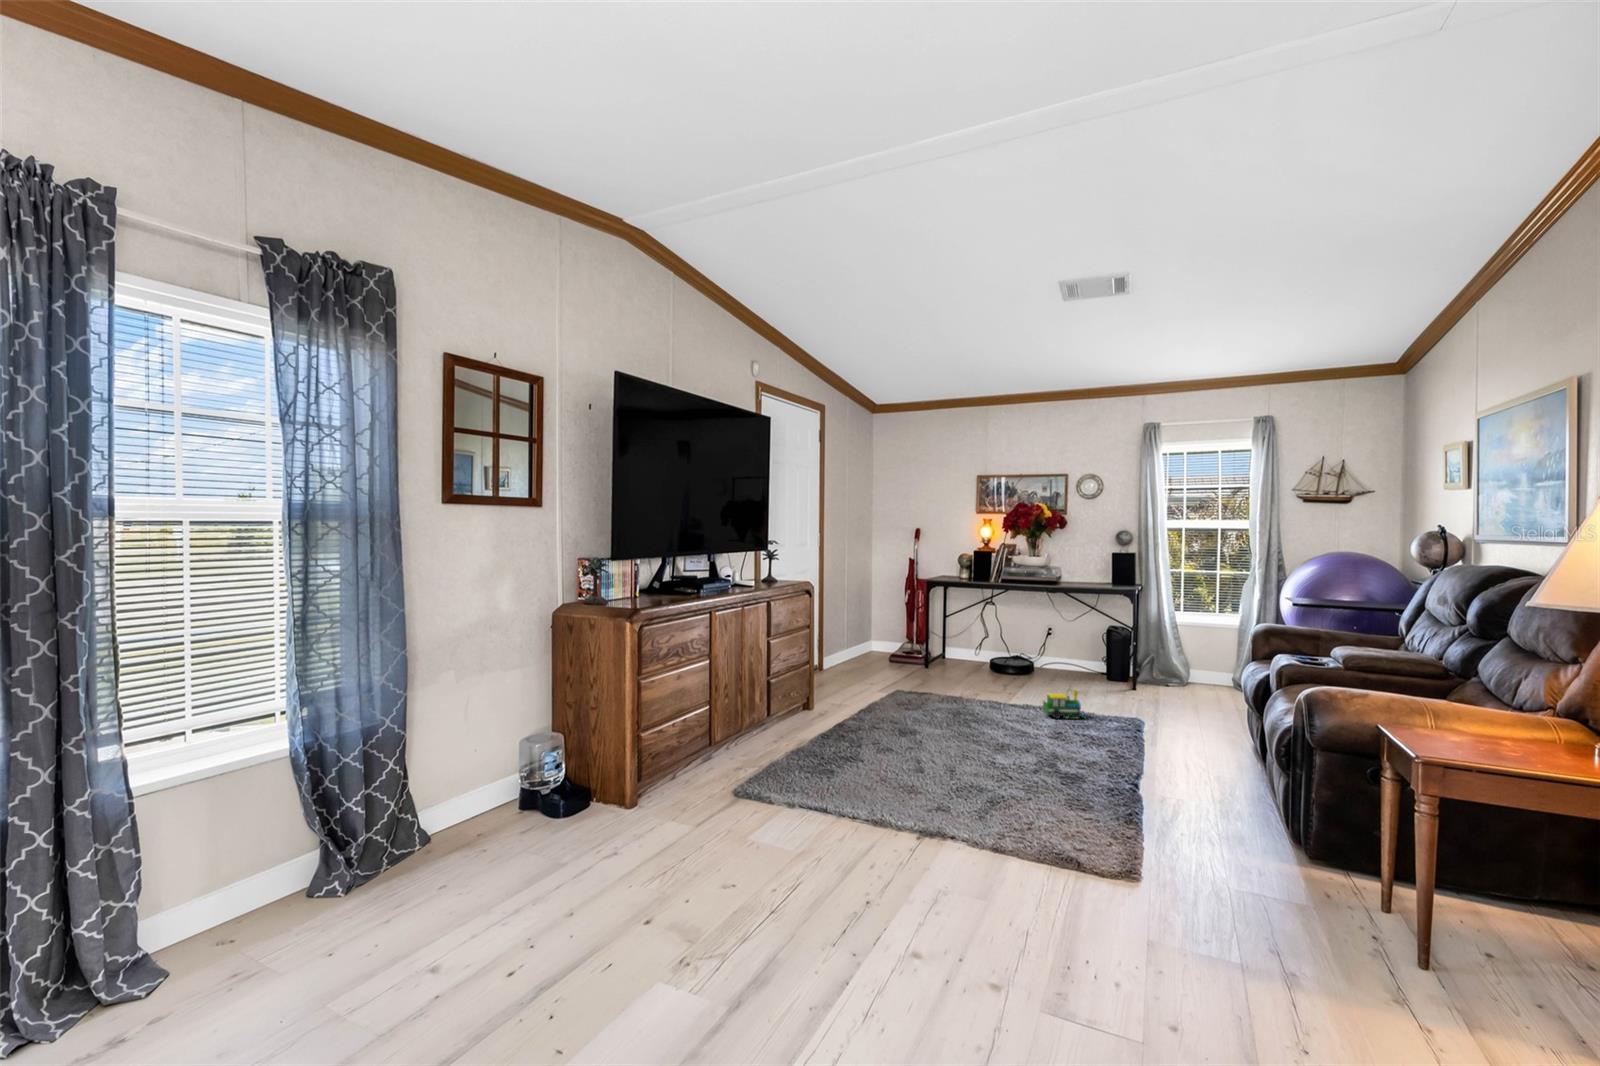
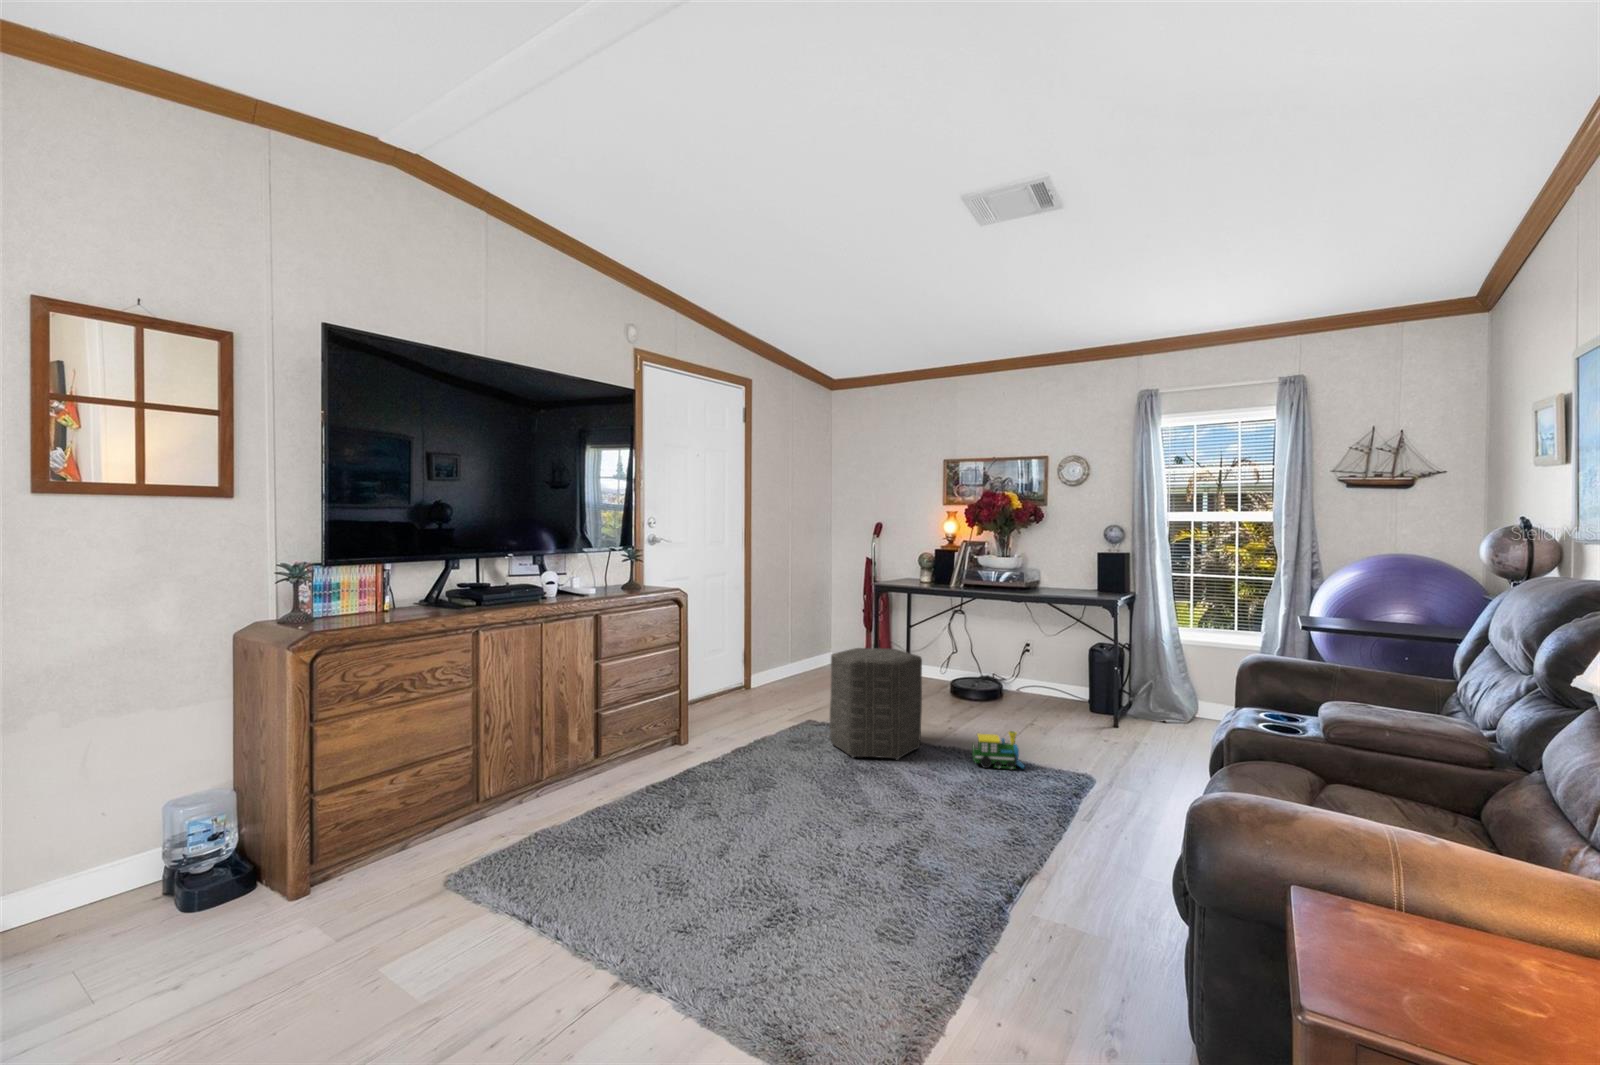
ottoman: none [926,629,999,715] -> present [830,648,922,759]

